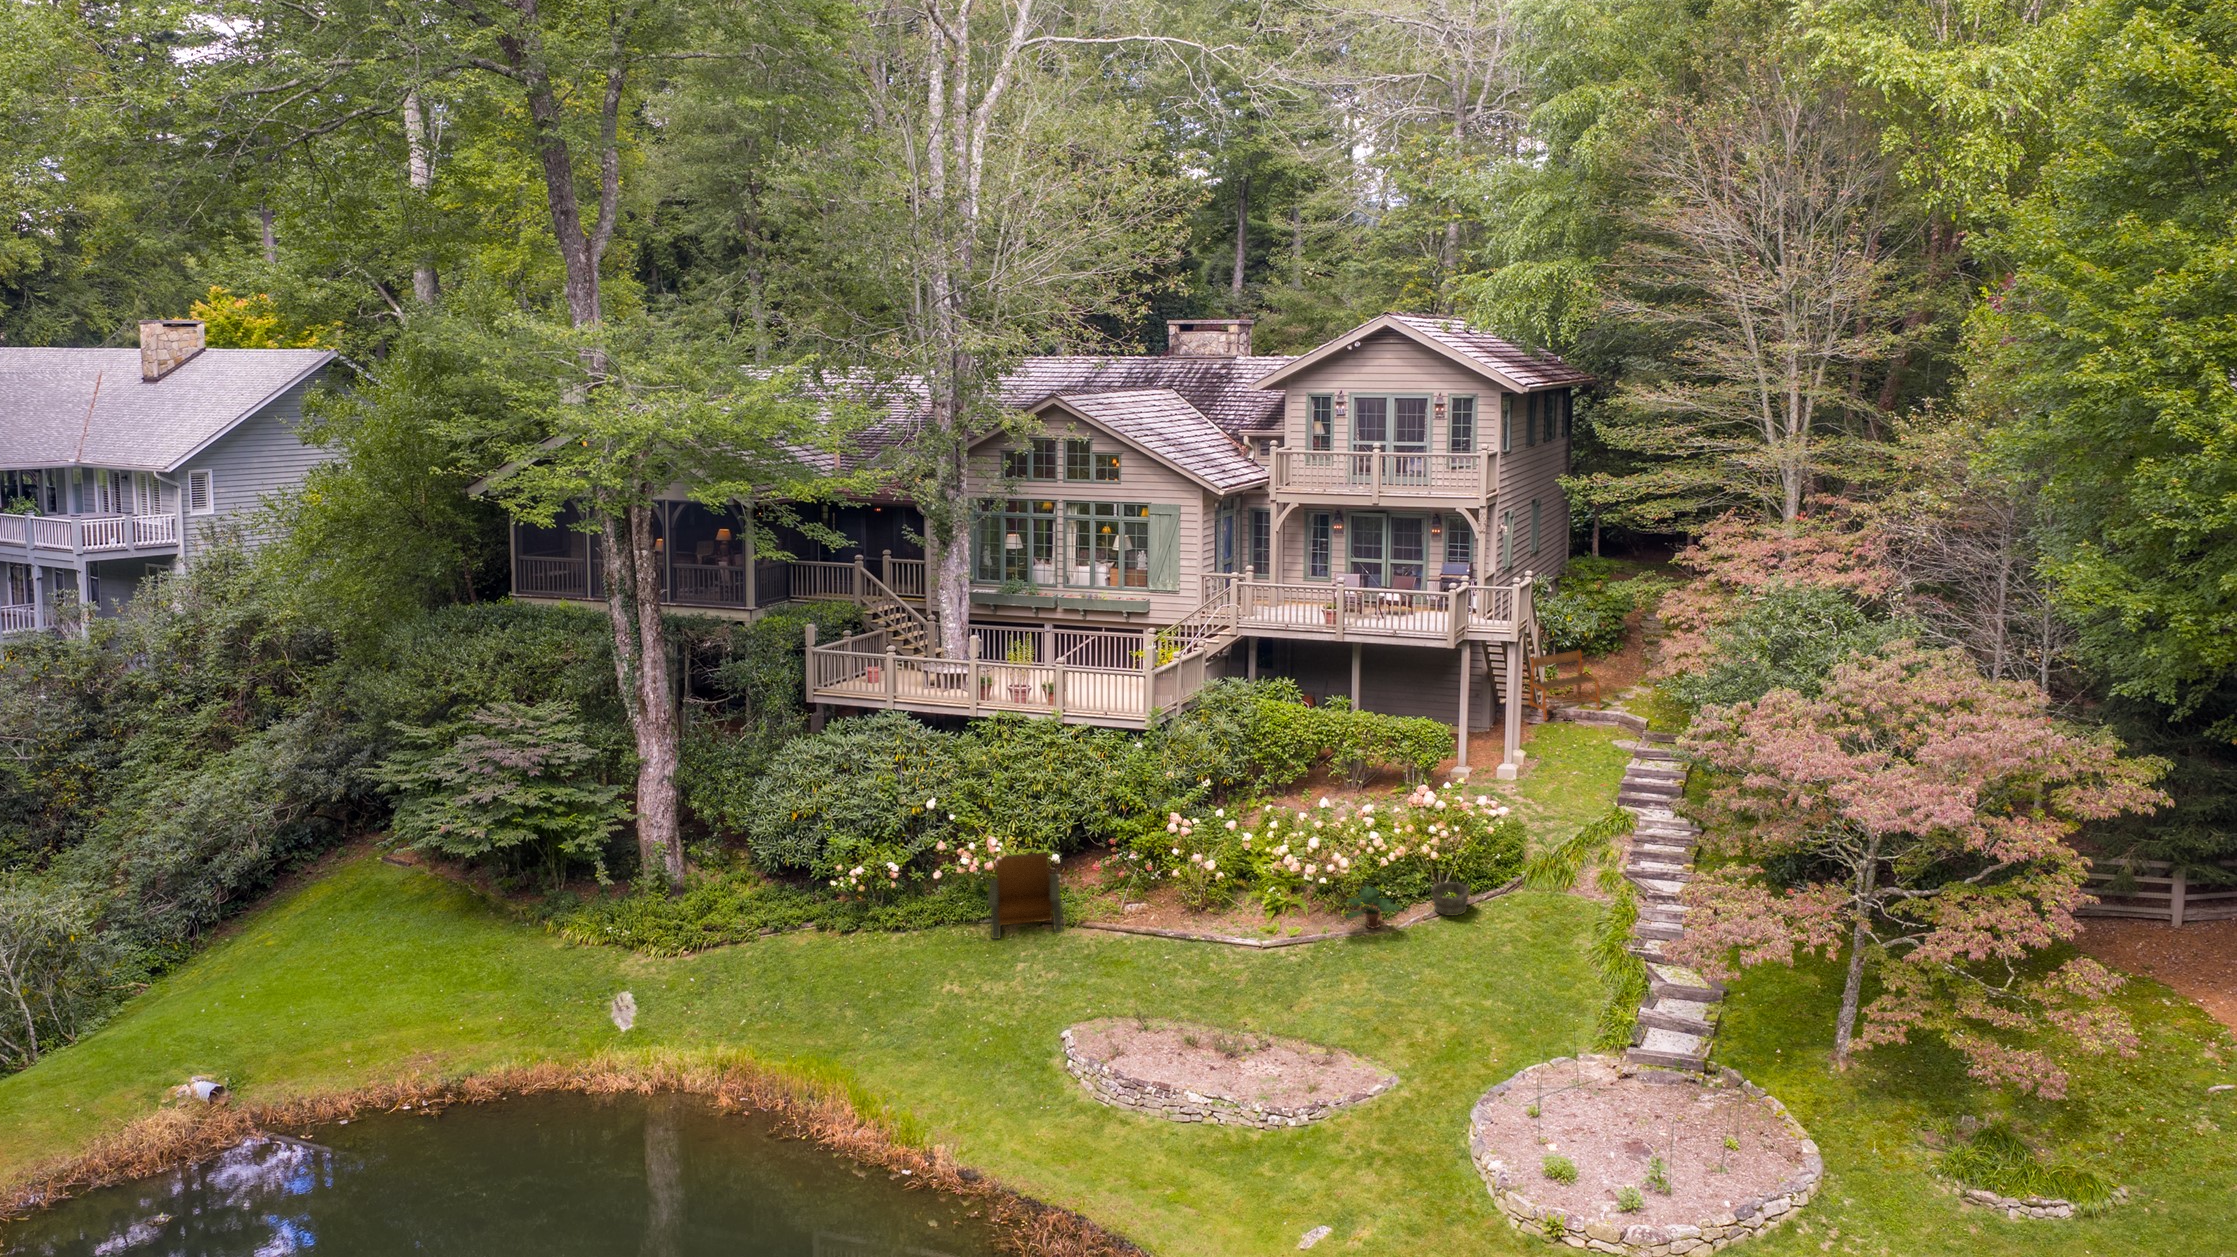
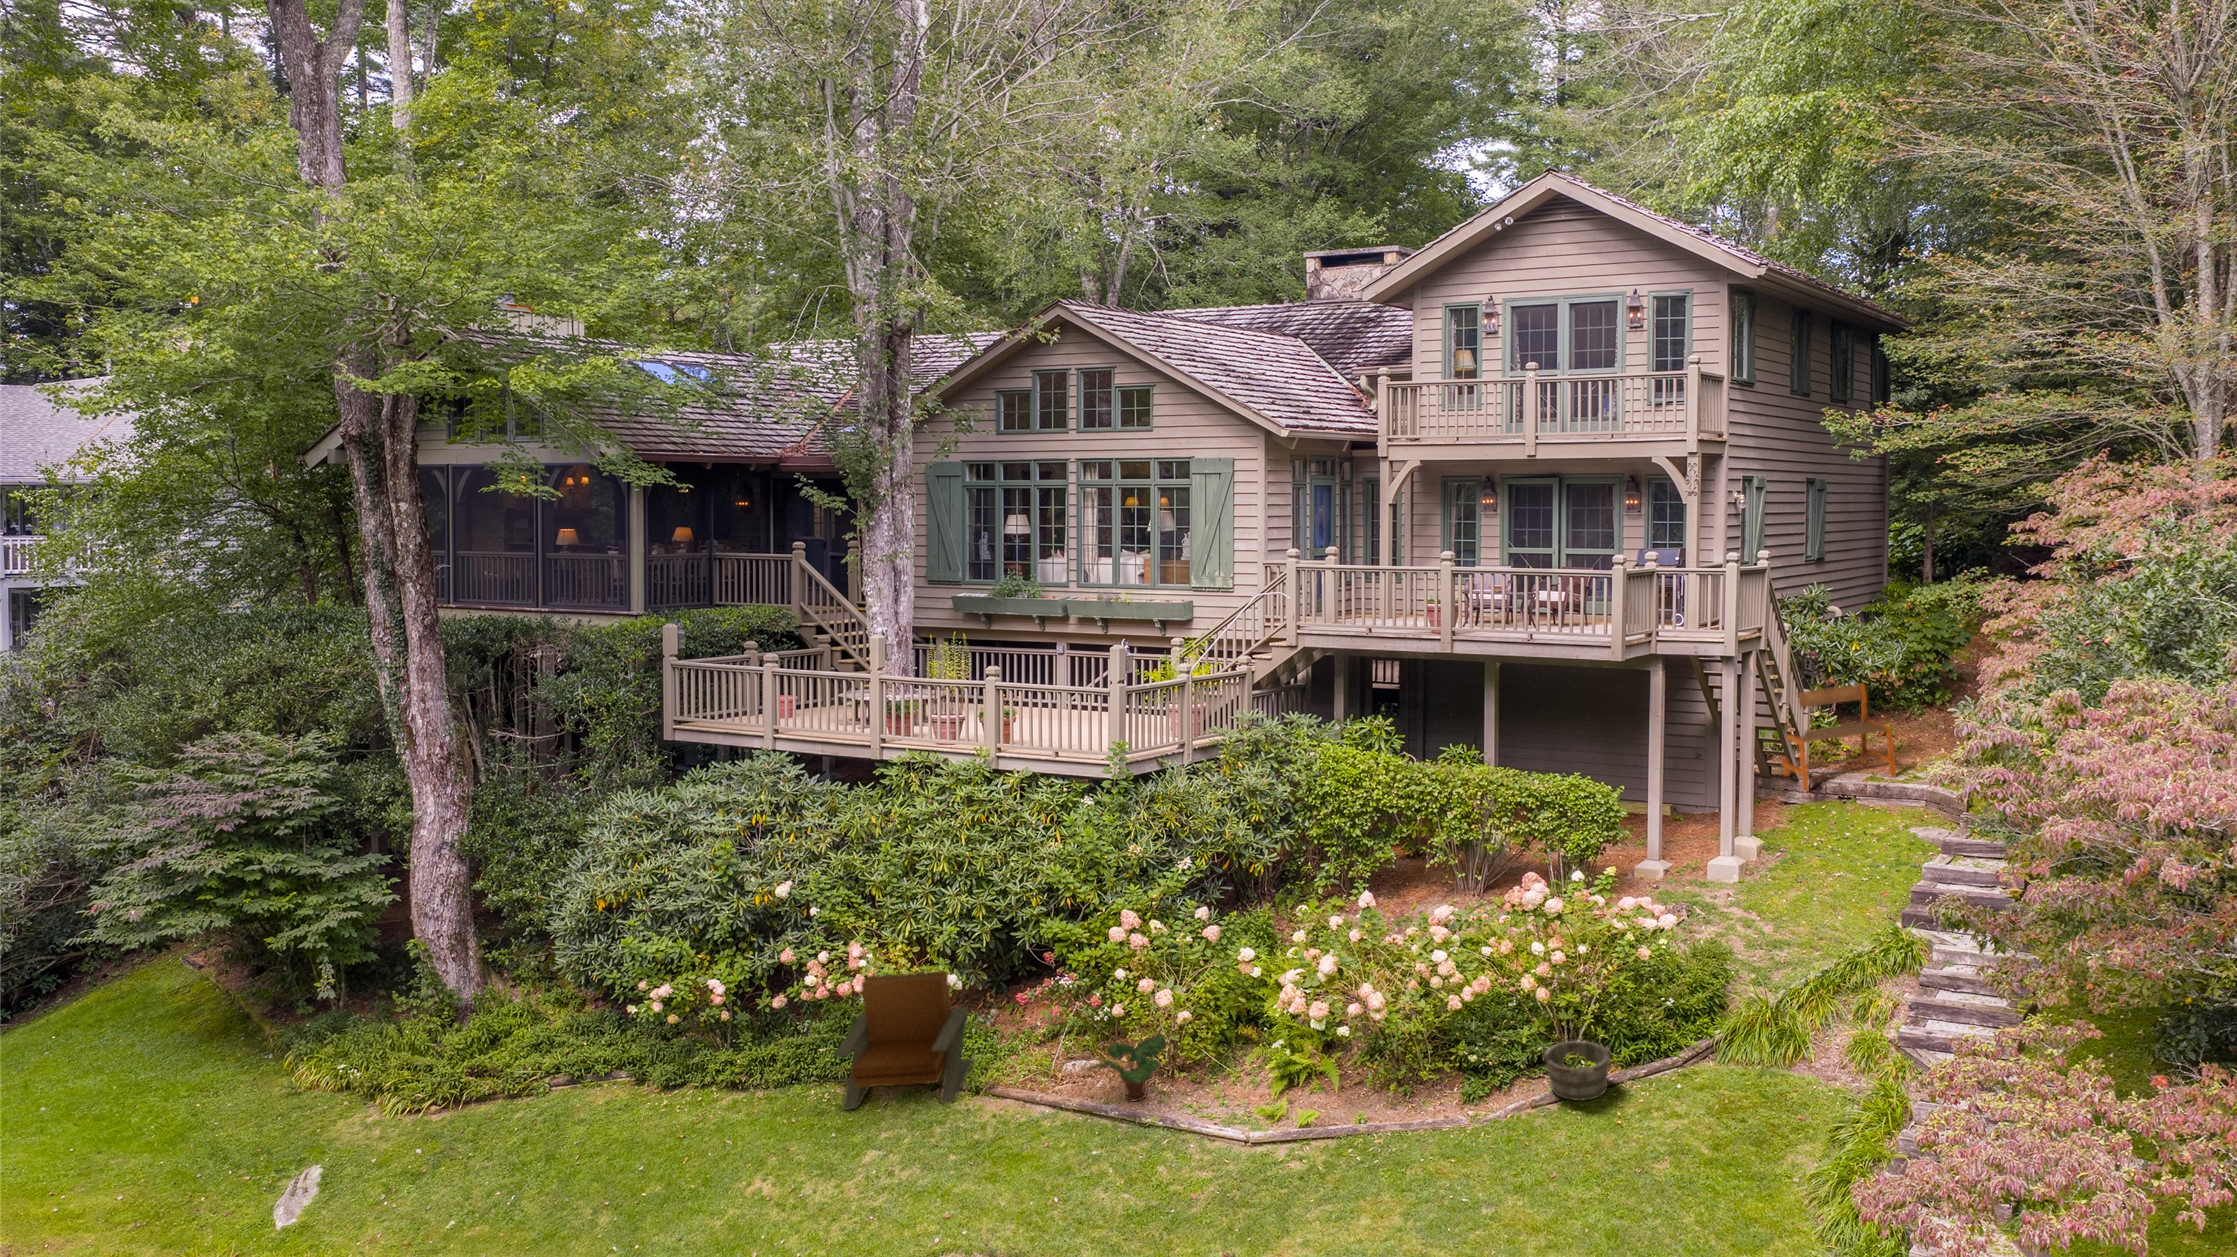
potted plant: present [1346,886,1401,929] -> present [1086,1034,1166,1101]

